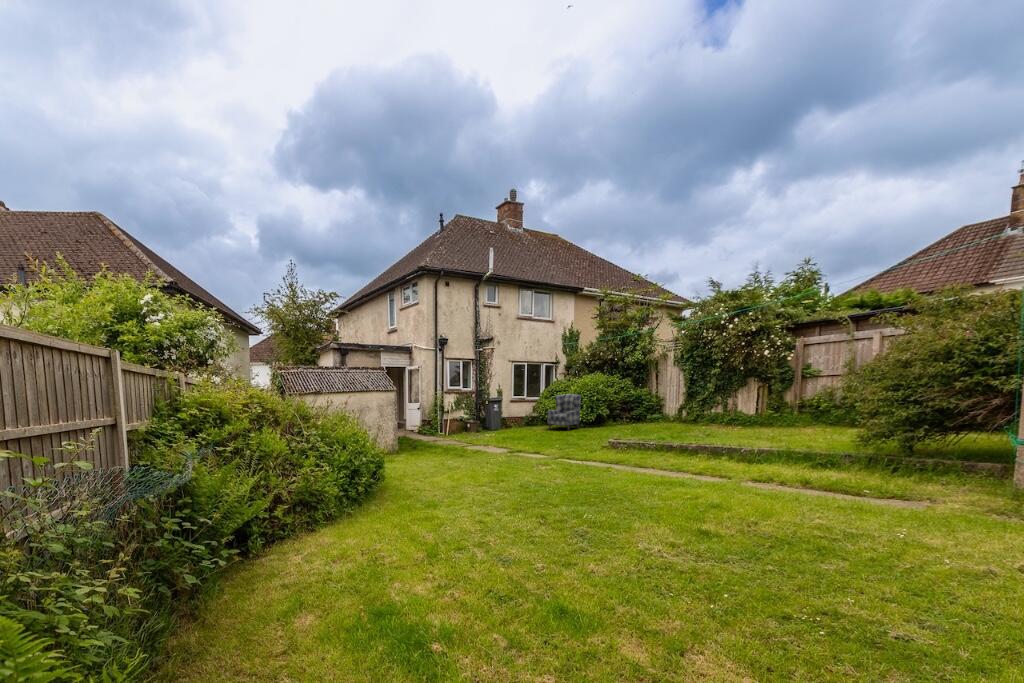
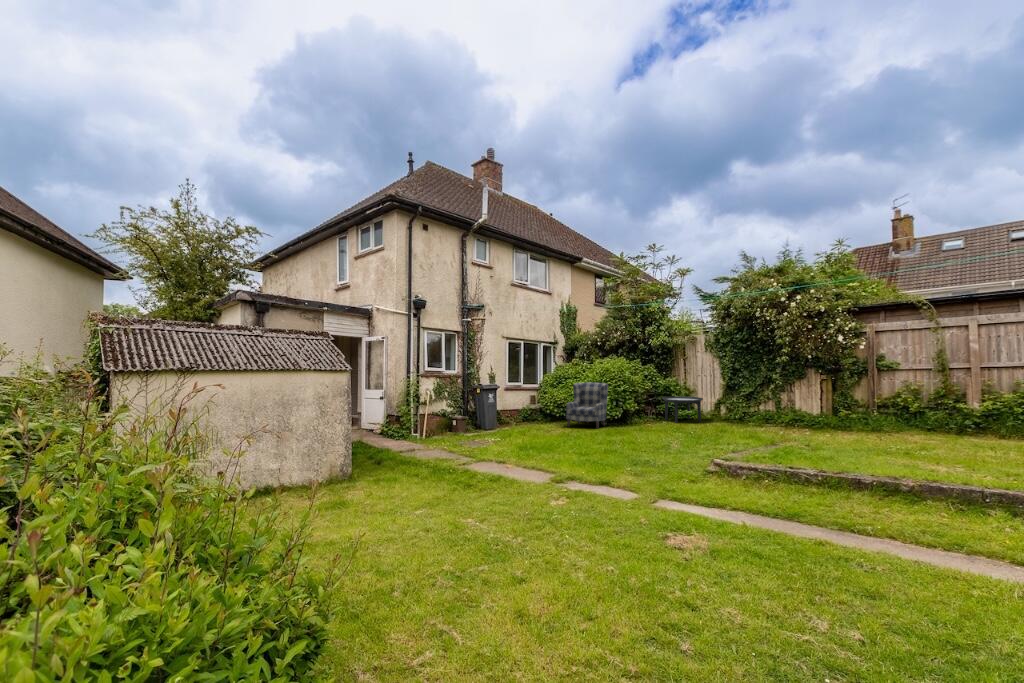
round table: none [629,403,663,426] -> present [662,396,703,423]

